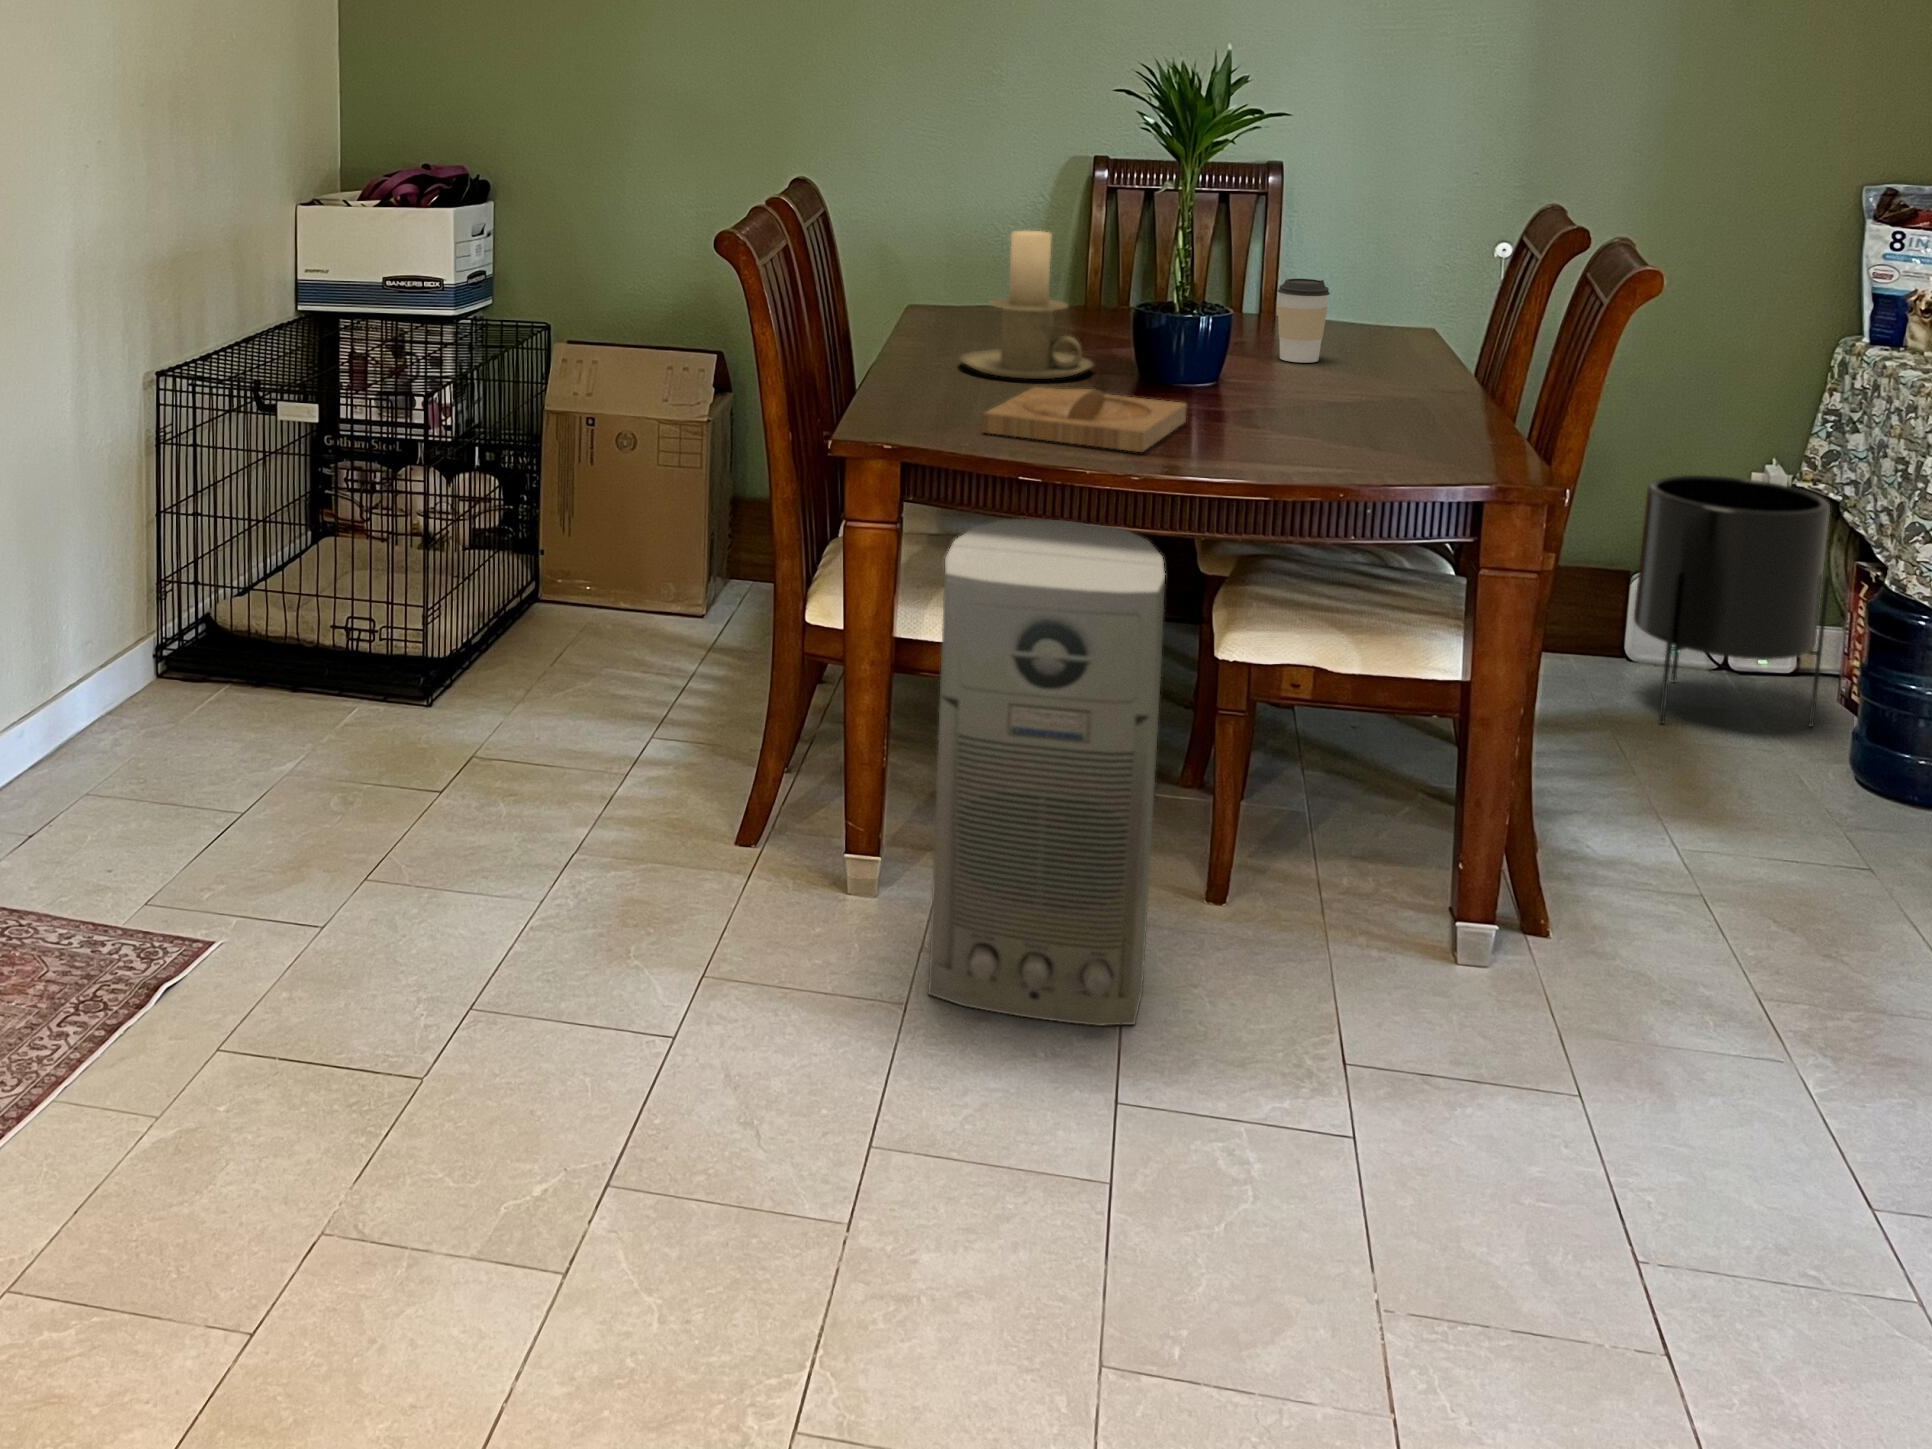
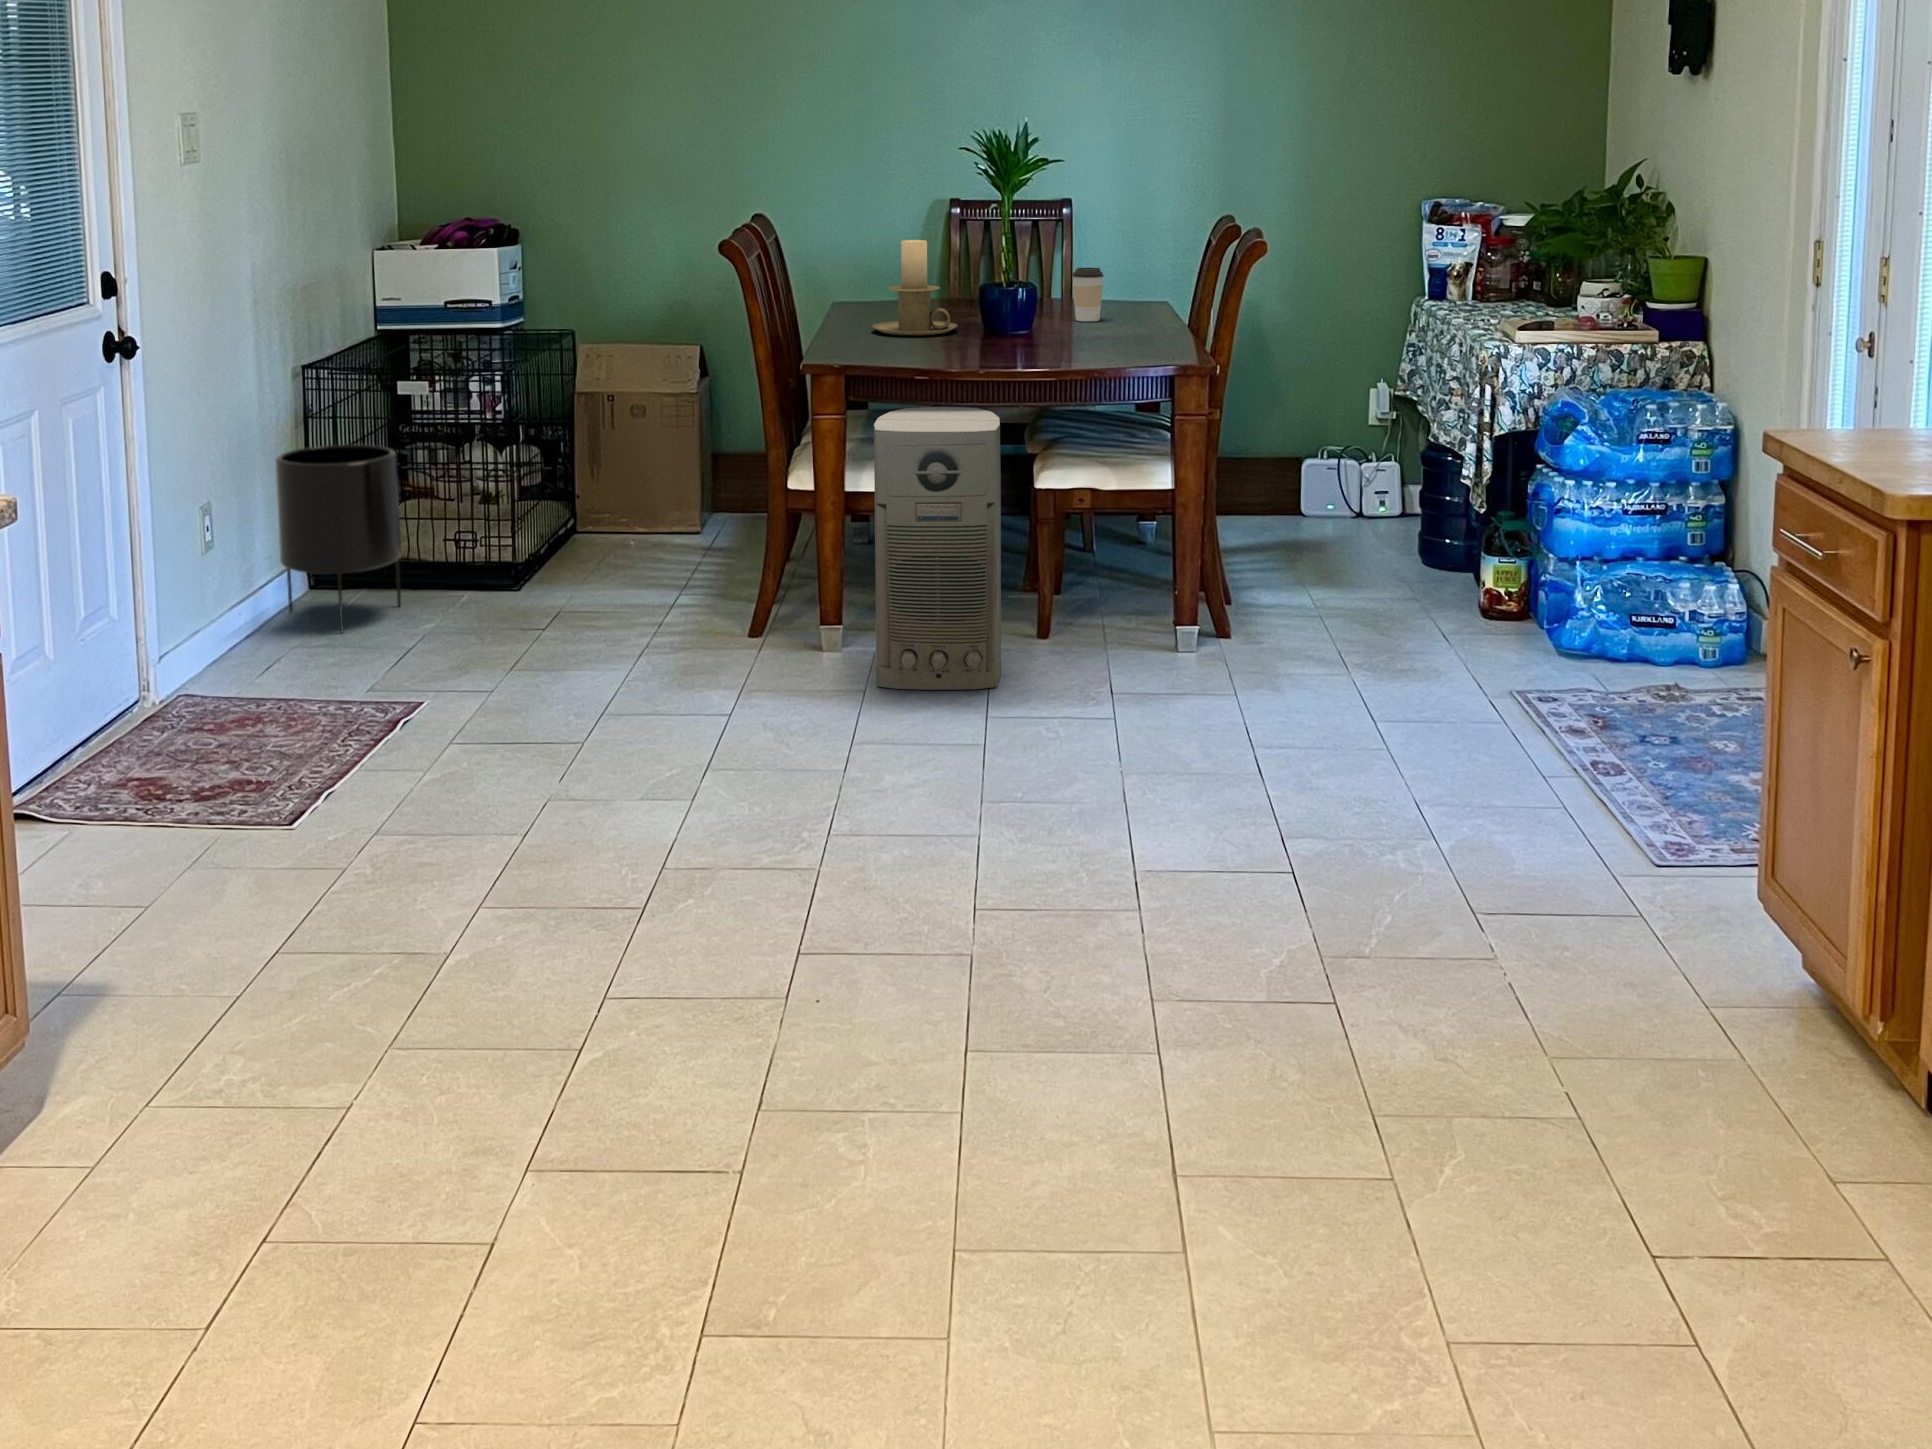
tray: present [983,387,1187,452] -> none [891,333,1013,363]
planter: present [1634,475,1830,726] -> present [275,445,402,632]

